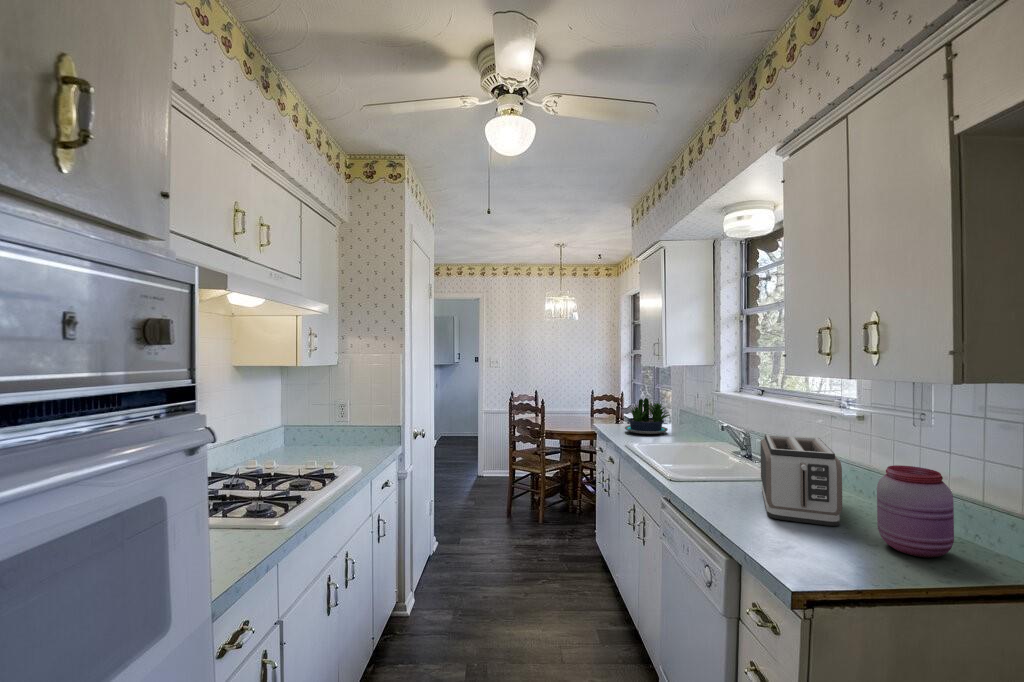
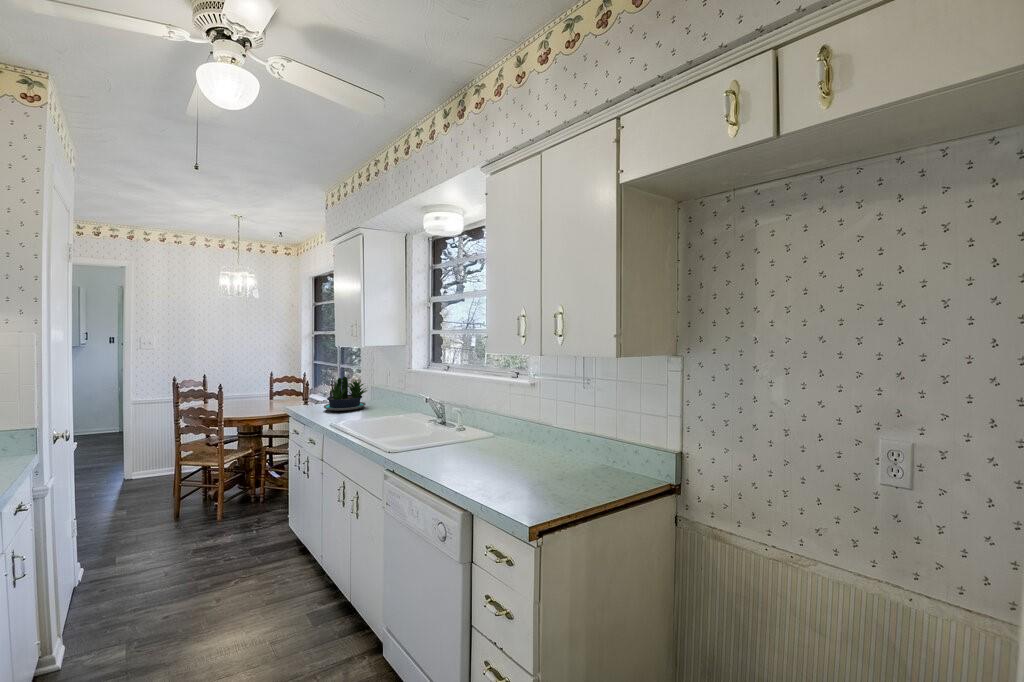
toaster: present [761,434,842,526] -> none [466,399,531,469]
jar: present [877,465,954,558] -> none [556,413,597,475]

